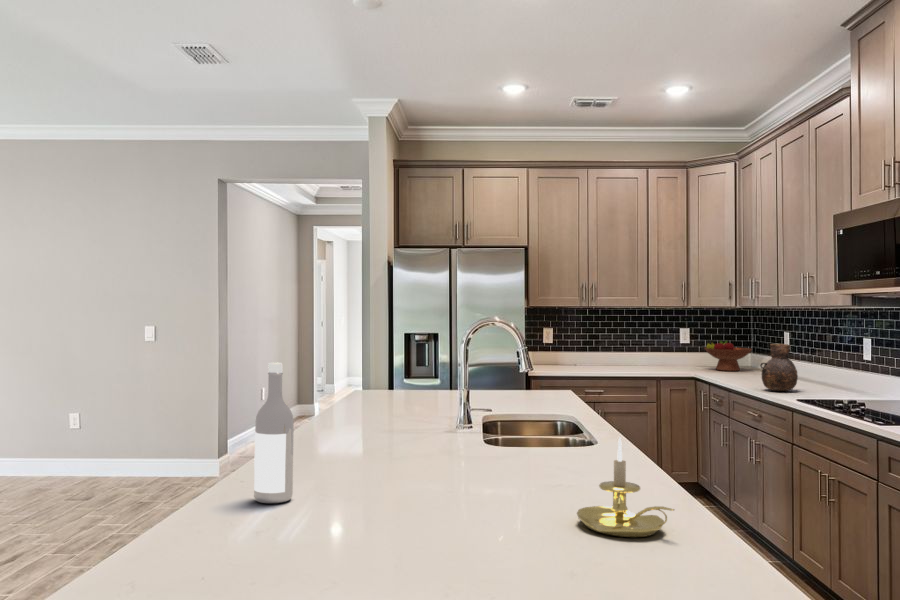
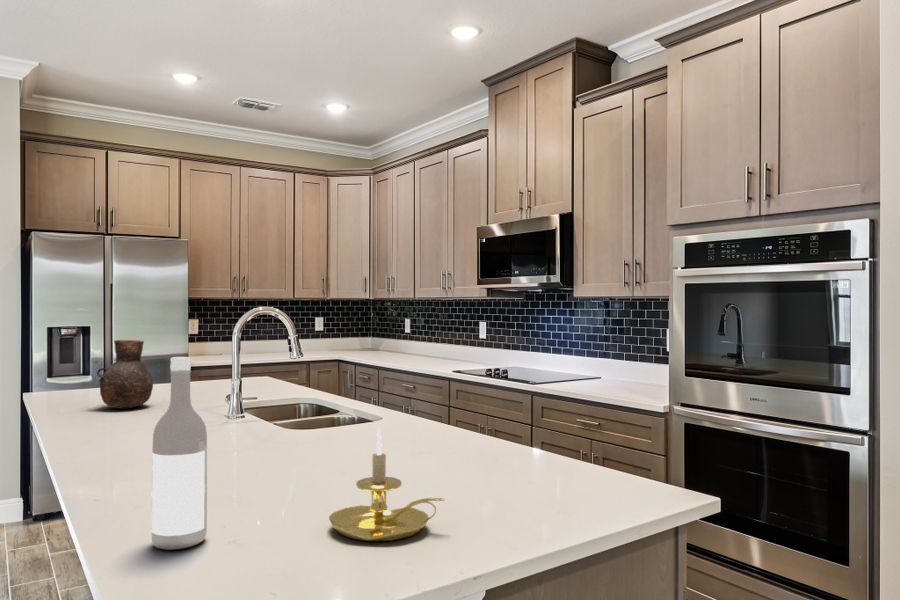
fruit bowl: present [705,340,752,371] -> none [340,327,379,353]
vase: present [760,344,798,391] -> present [97,340,153,408]
candle holder: present [577,437,674,537] -> present [329,428,444,541]

